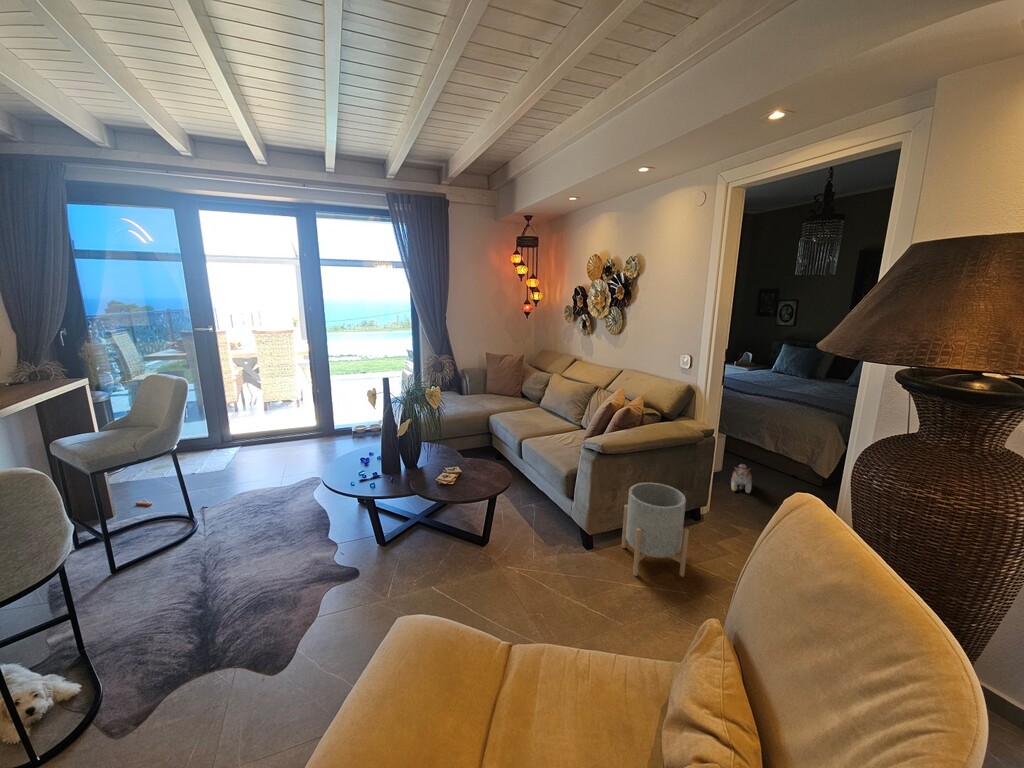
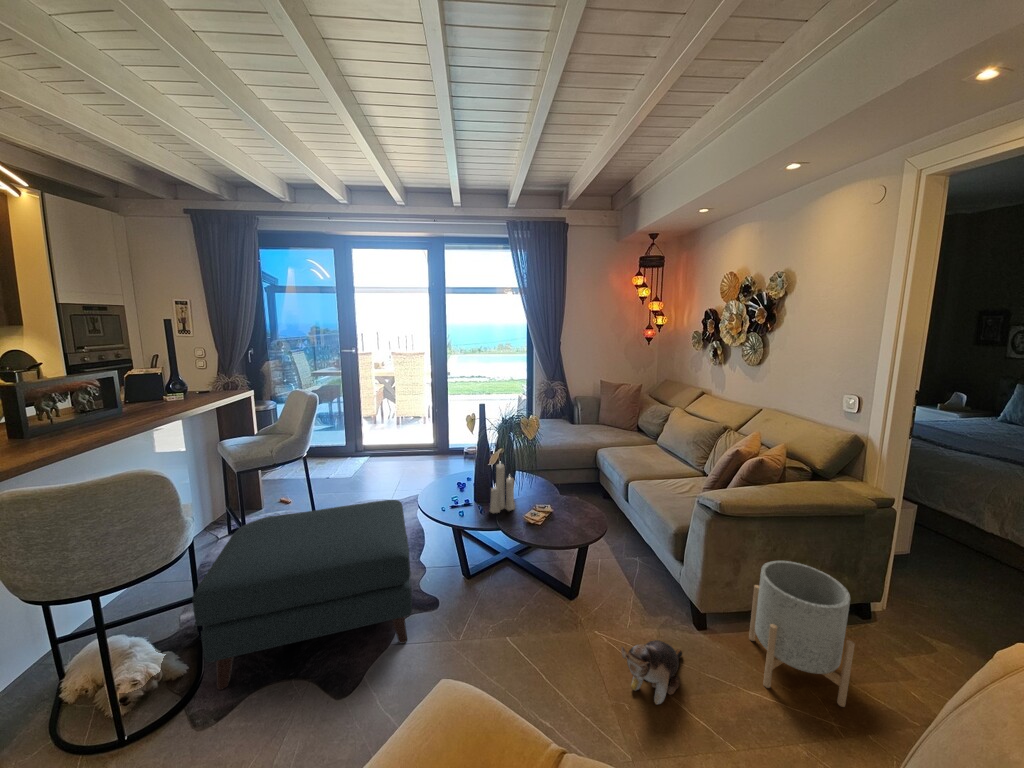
candle: none [401,426,425,481] -> present [490,464,515,513]
plush toy: present [731,464,752,493] -> present [621,640,682,704]
ottoman: none [86,481,337,697] -> present [192,500,412,690]

